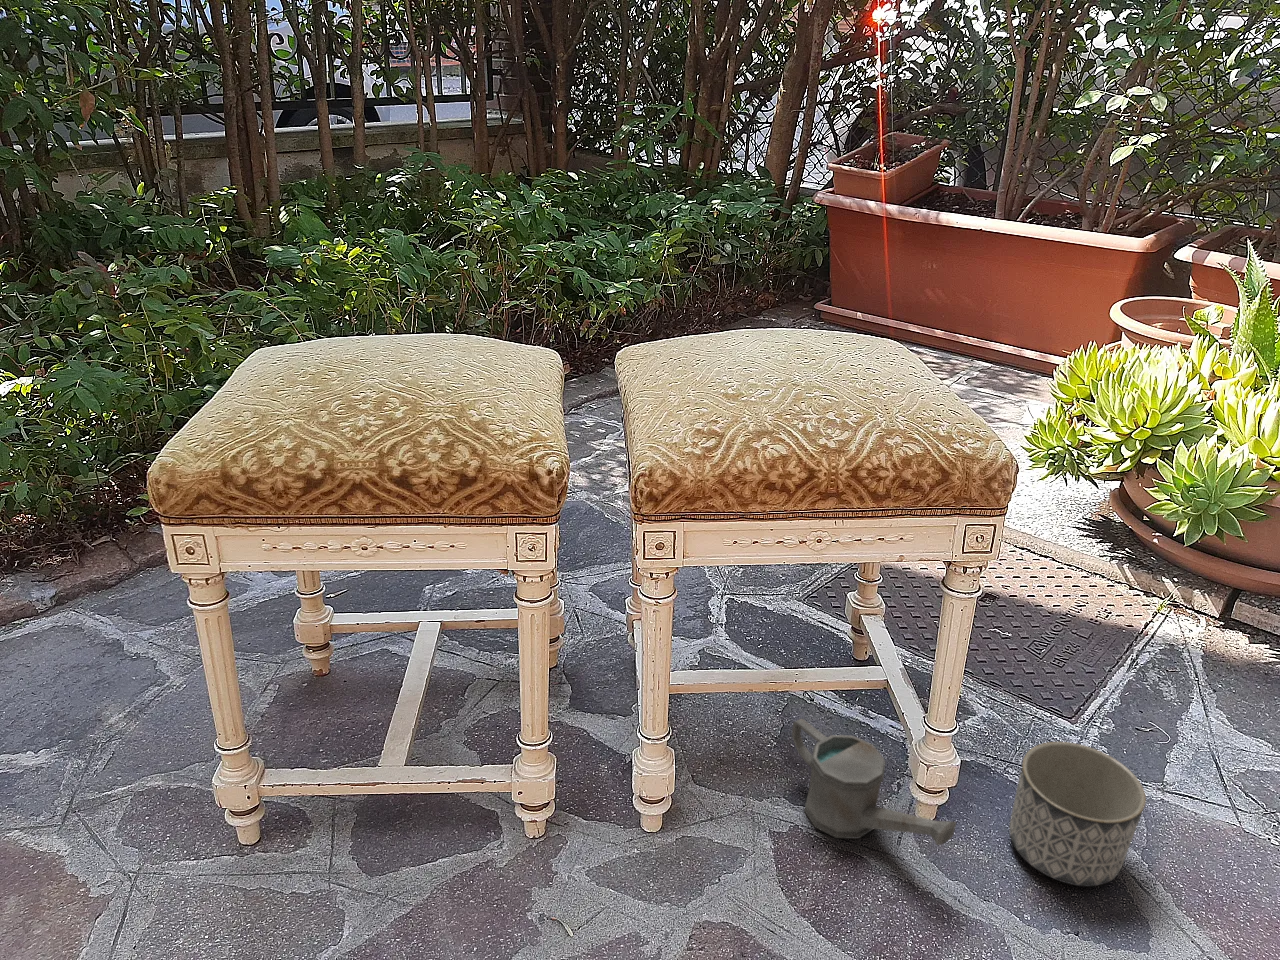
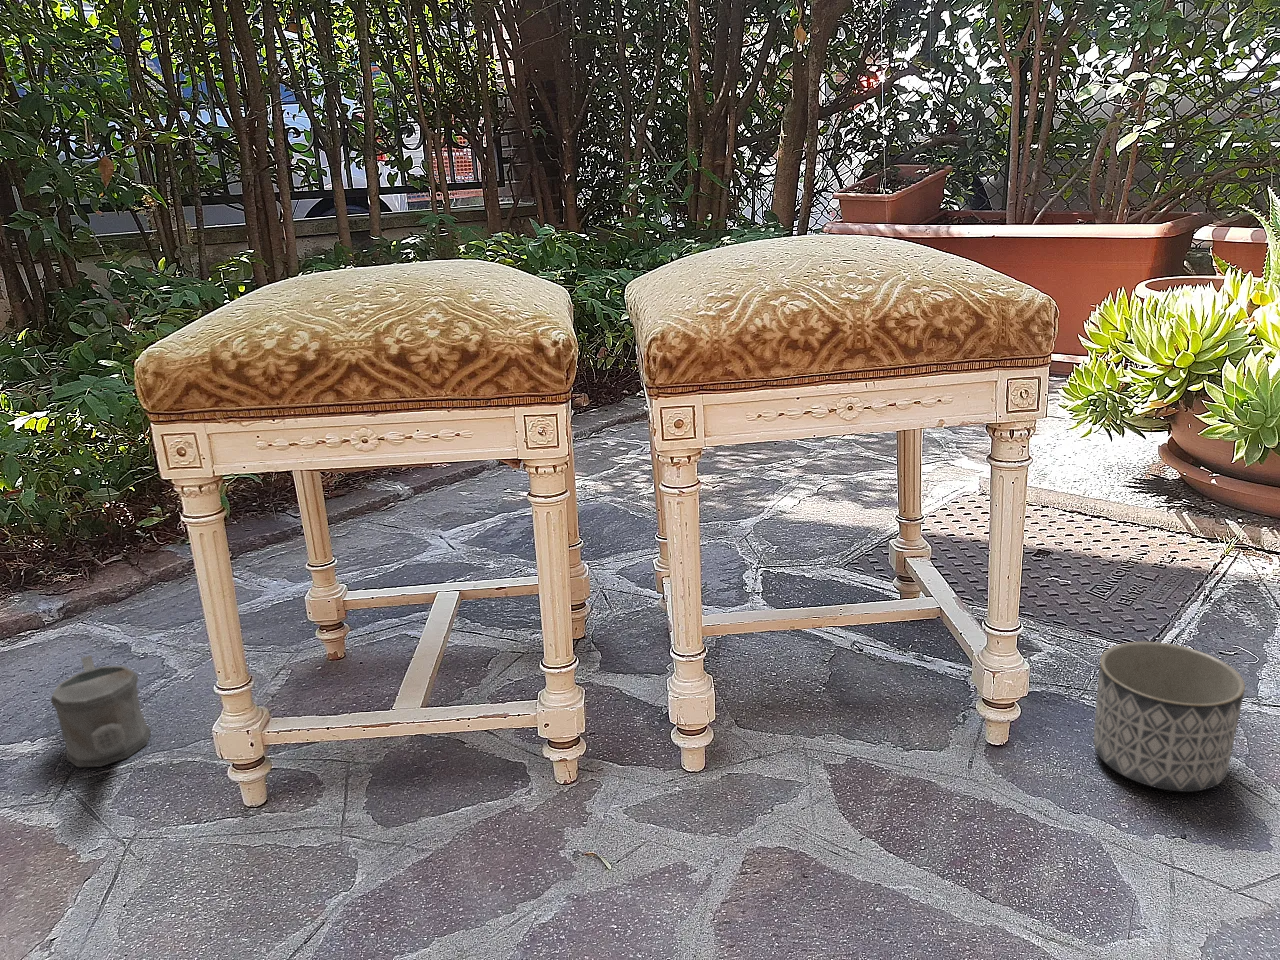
watering can: present [792,719,956,845] -> present [51,656,151,767]

